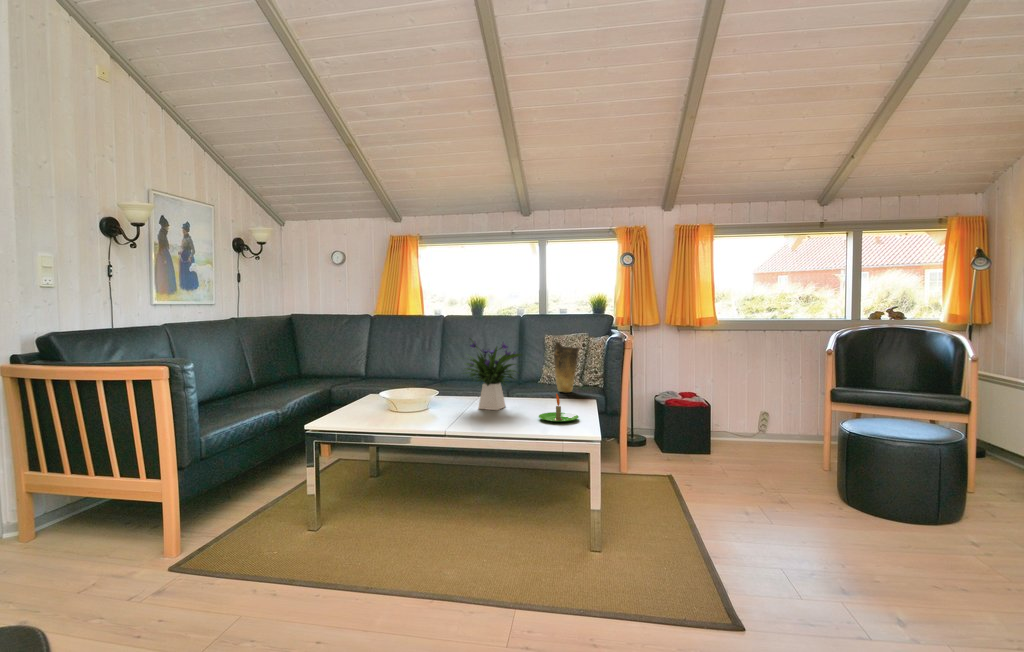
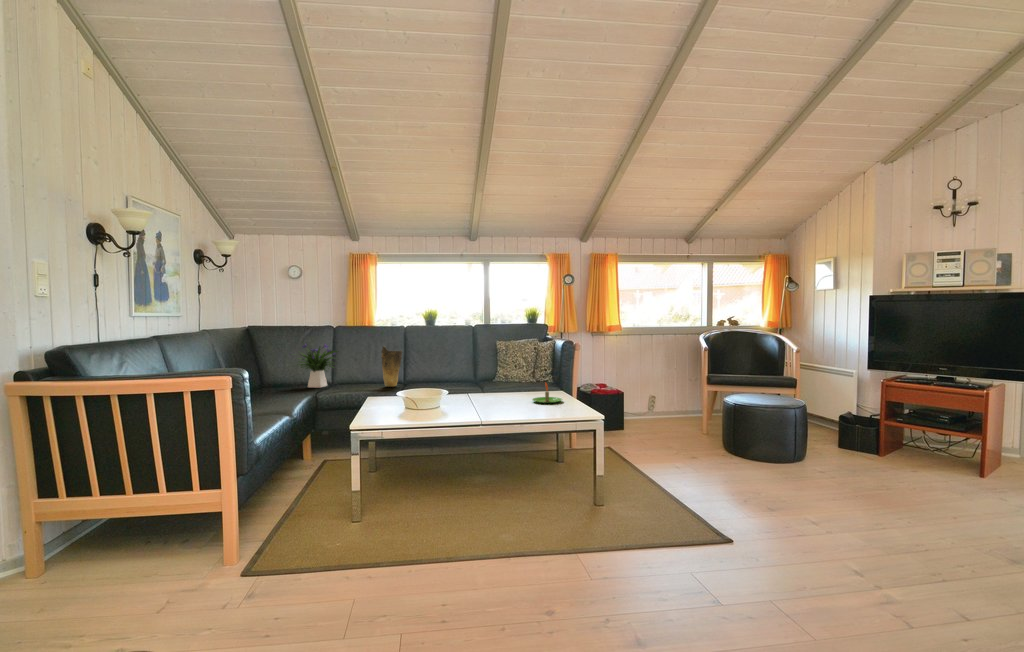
flower arrangement: present [466,339,522,410] -> present [299,344,337,388]
vase: present [554,341,579,392] -> present [381,346,402,387]

